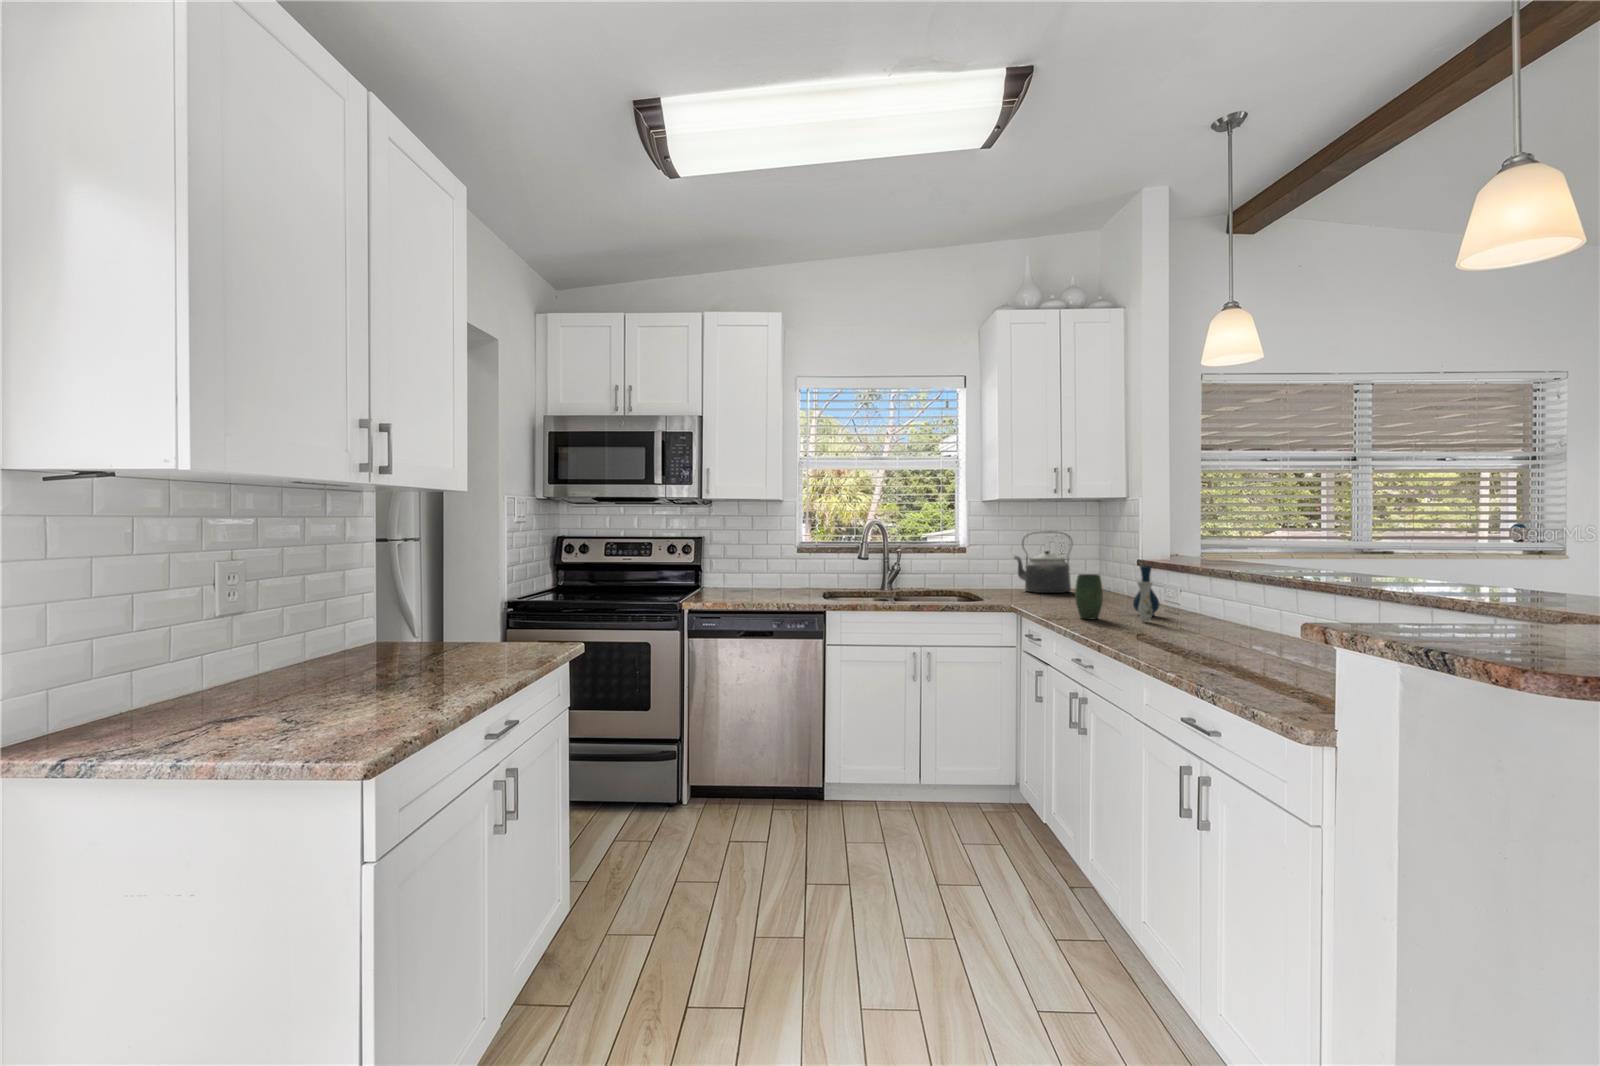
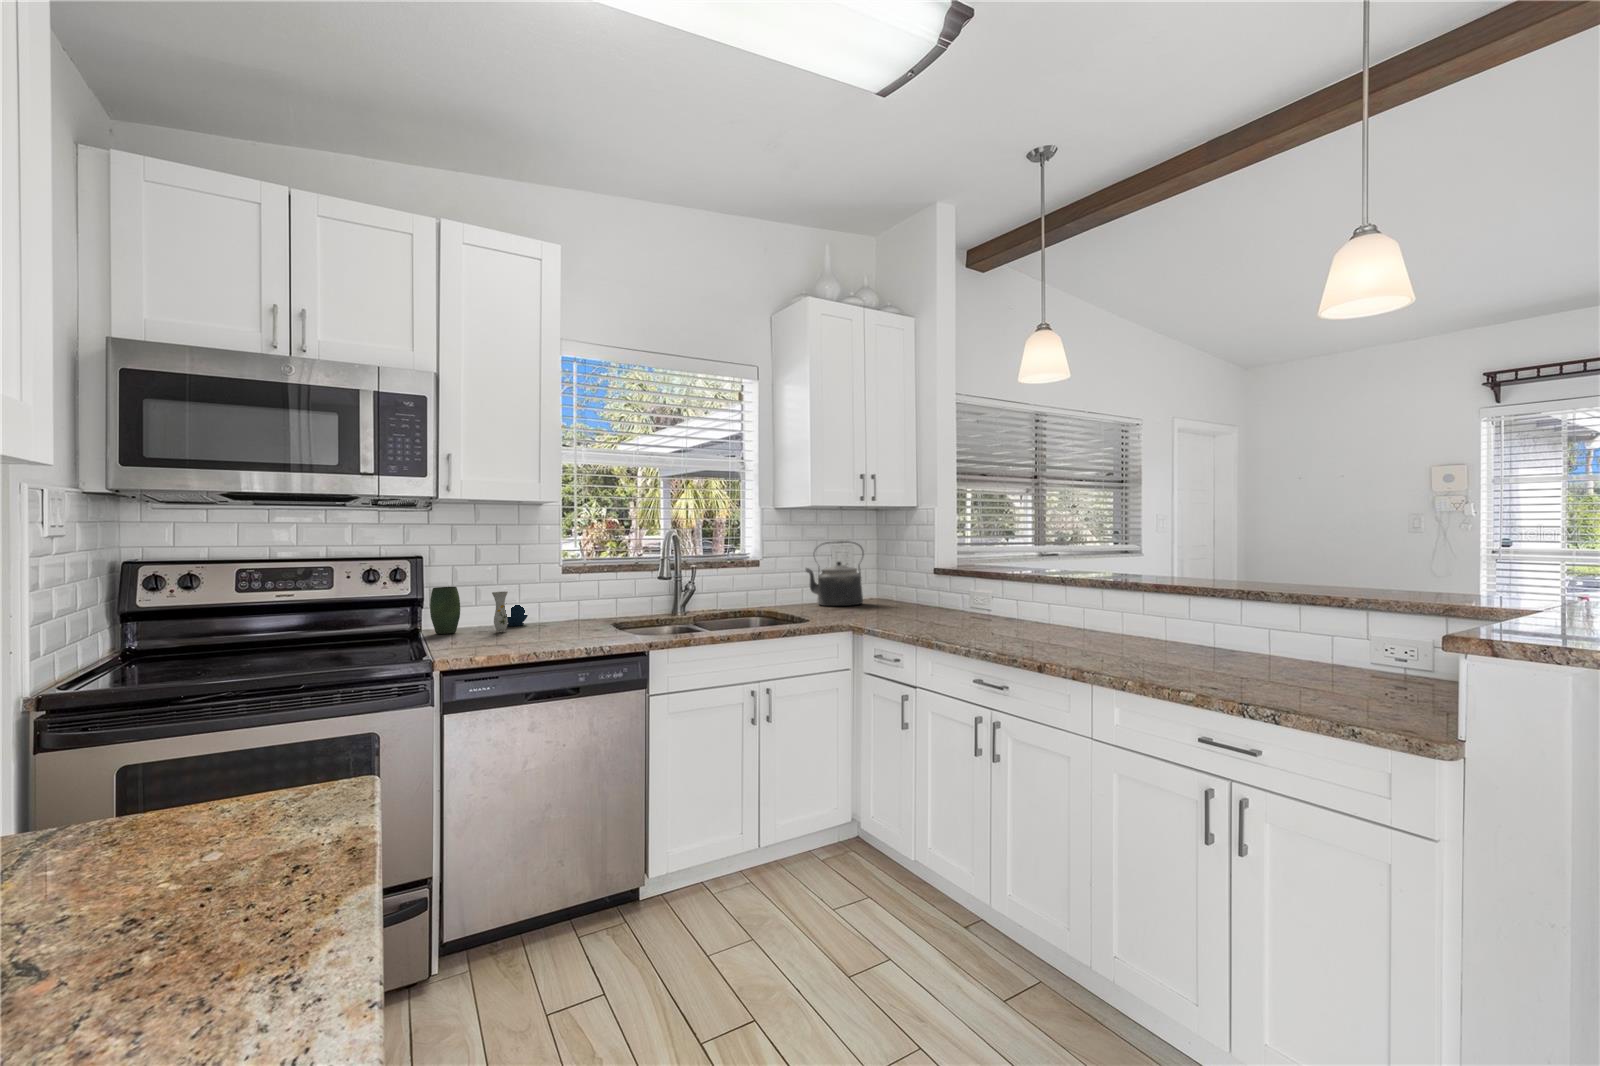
vase: present [1075,566,1159,621] -> present [430,587,528,634]

